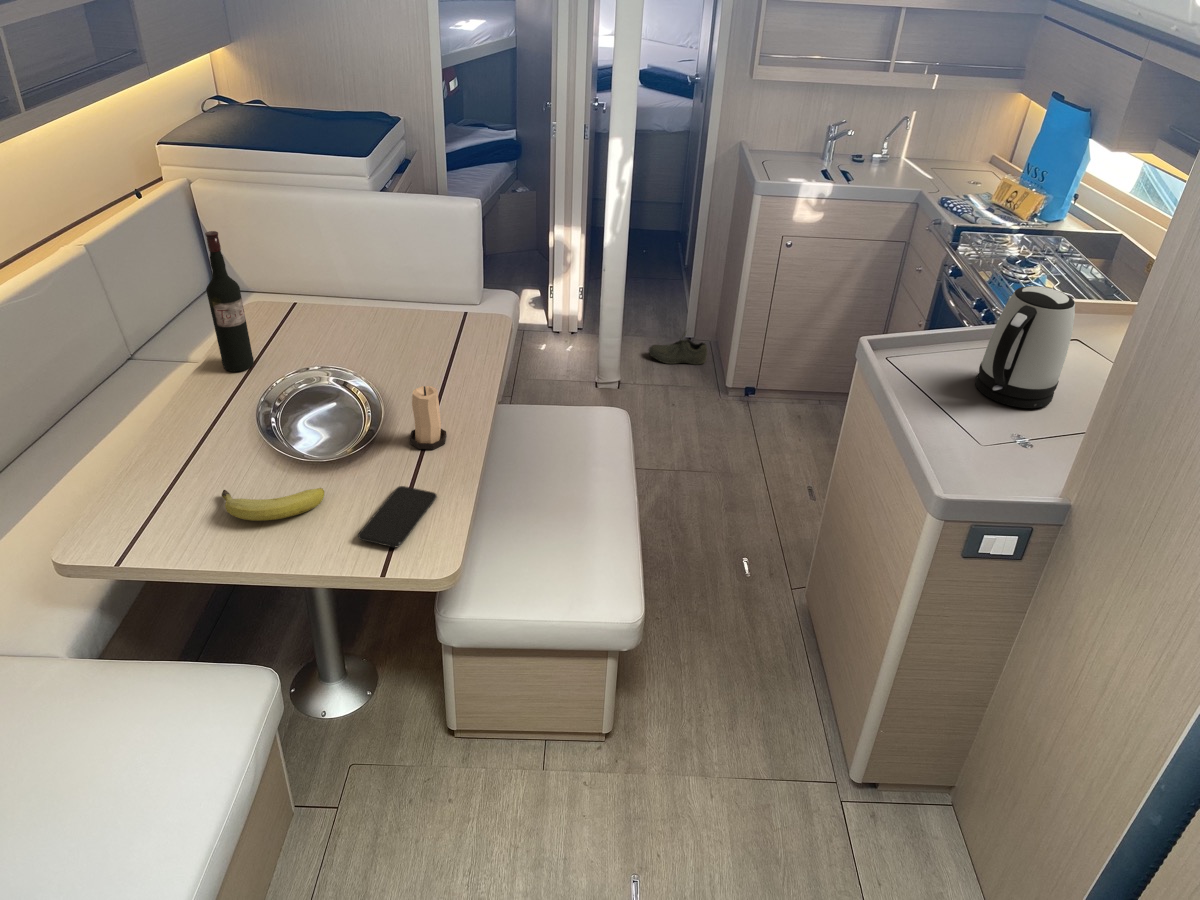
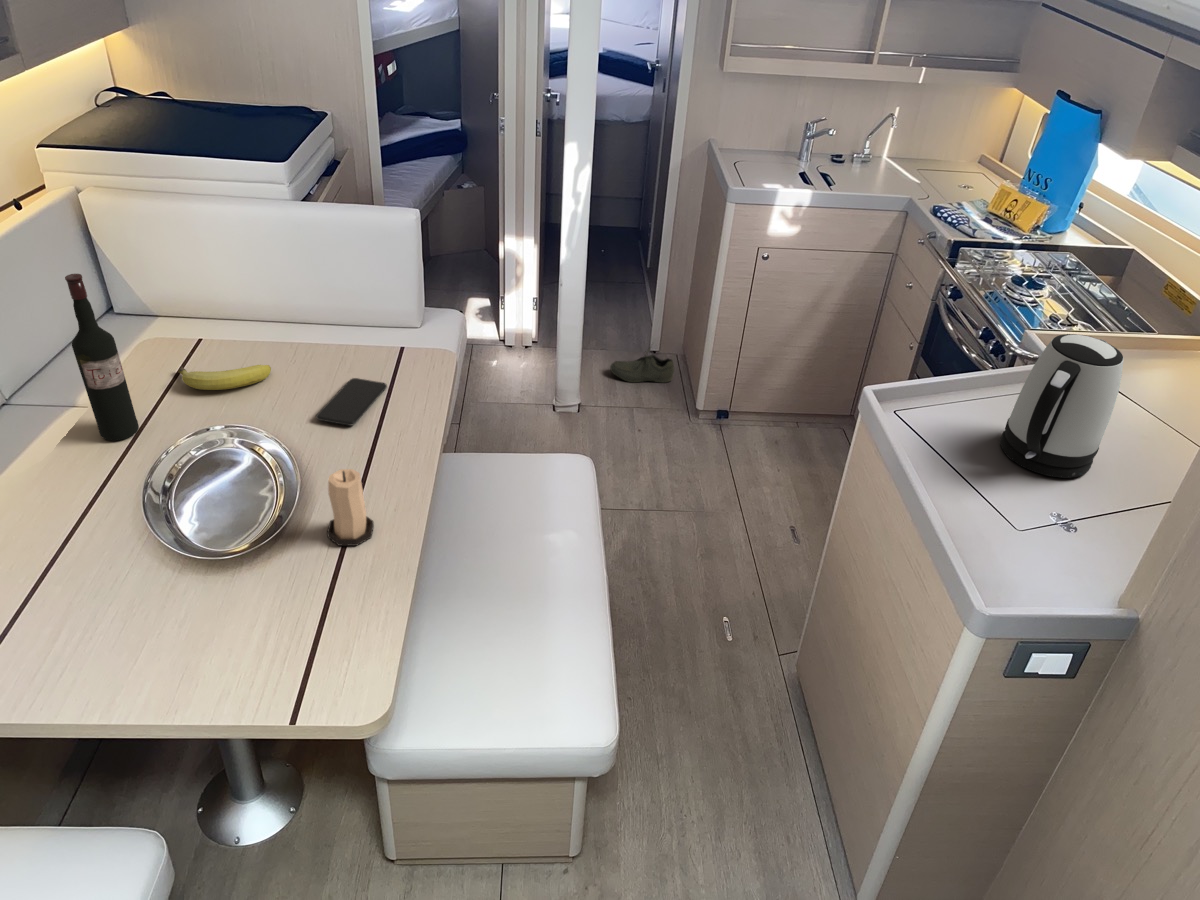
smartphone: present [358,486,437,547] -> present [316,378,387,426]
fruit: present [222,488,324,521] -> present [178,365,271,390]

